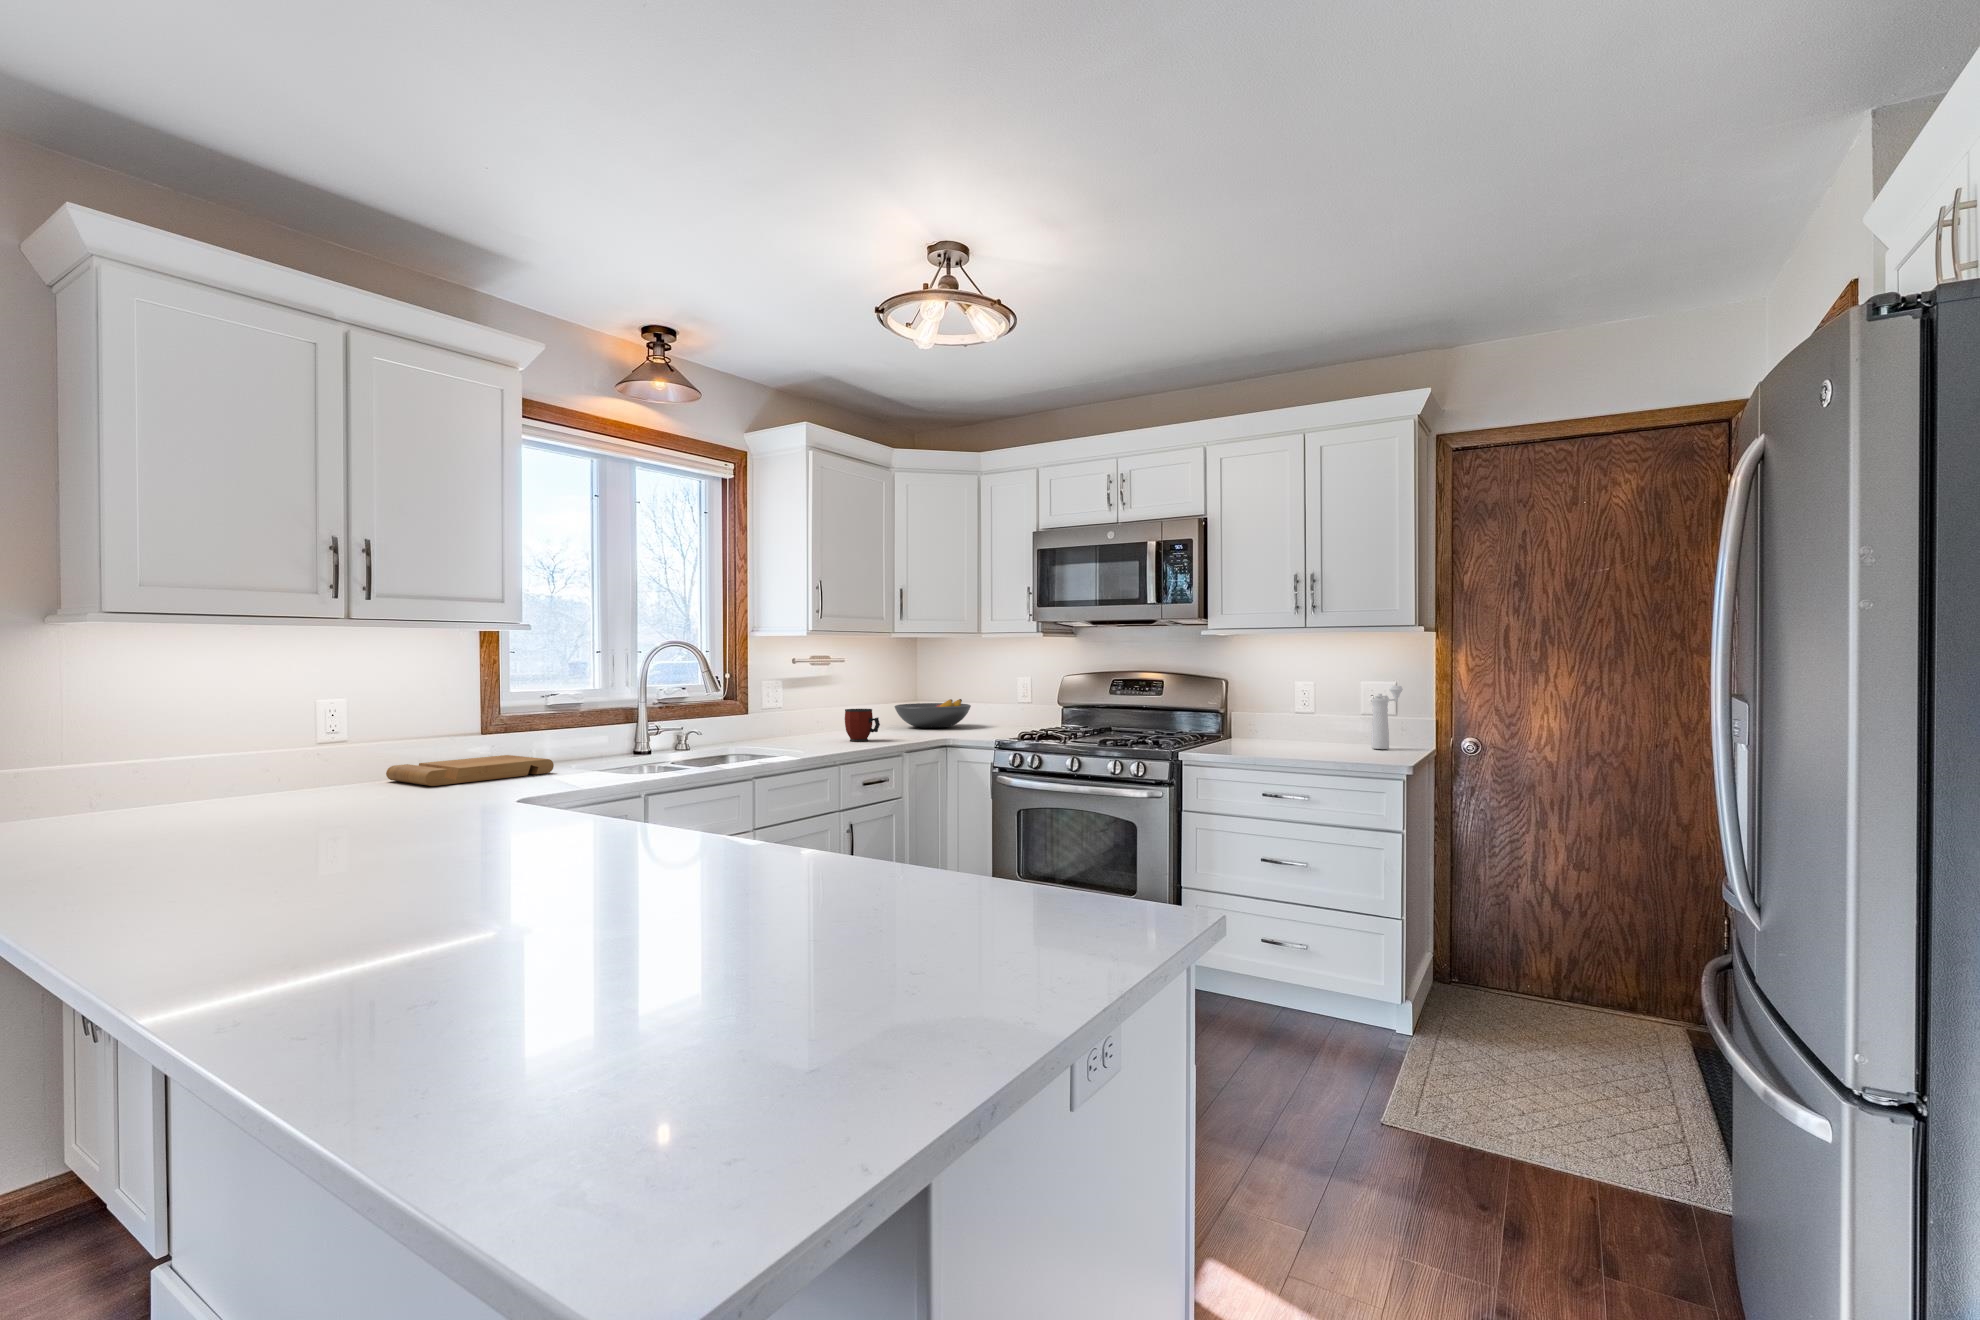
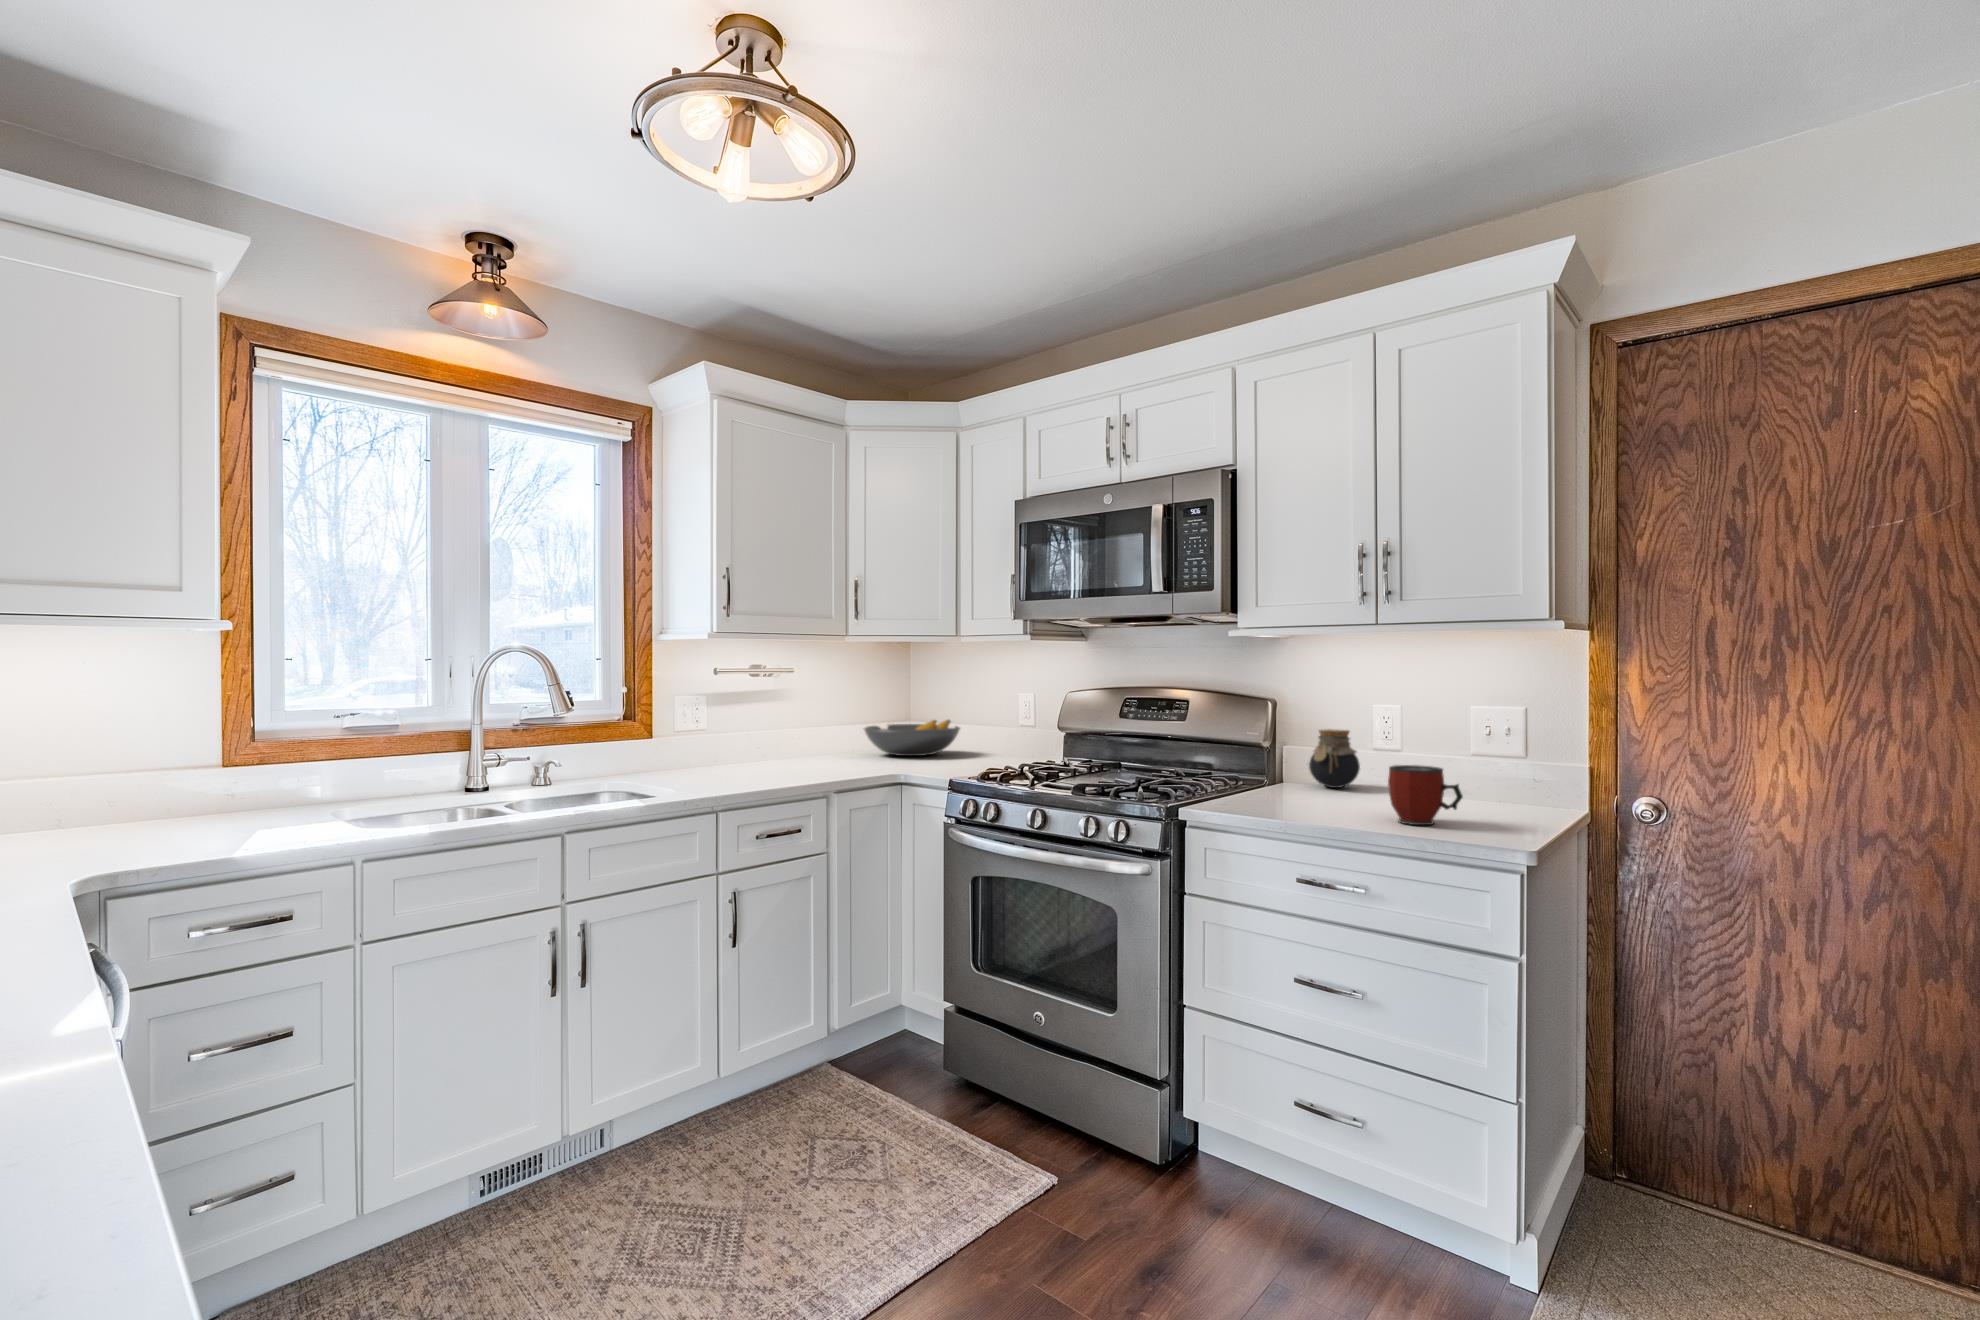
pepper mill: present [1371,686,1403,749] -> none [1482,713,1537,811]
jar: none [1253,699,1288,740] -> present [1309,729,1360,788]
mug: present [845,709,880,741] -> present [1388,765,1463,825]
cutting board: present [386,755,554,786] -> none [37,791,271,839]

